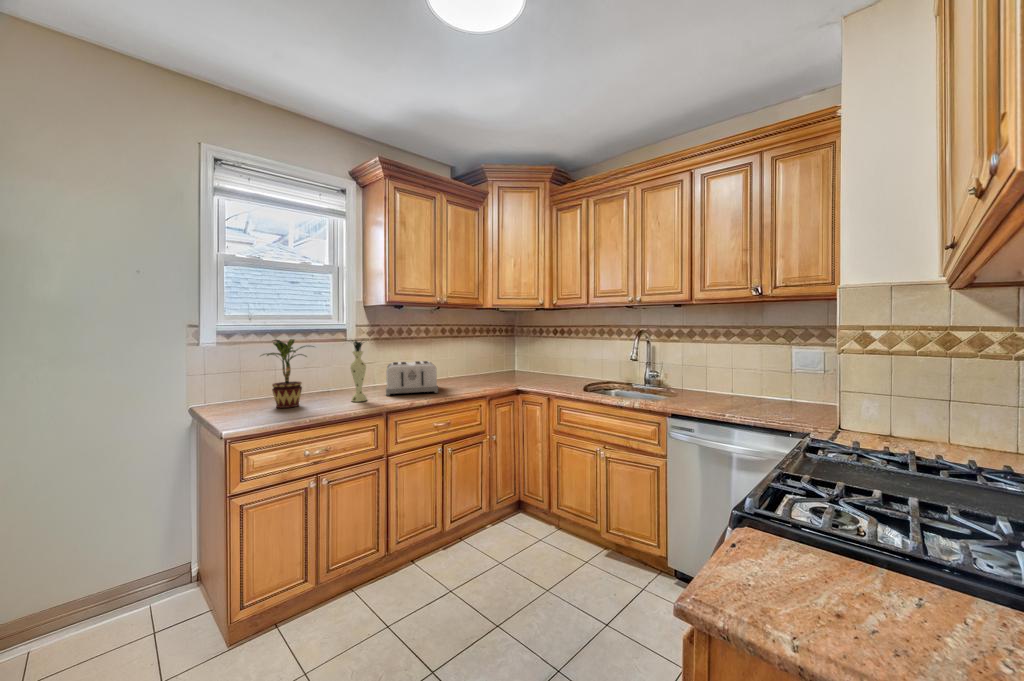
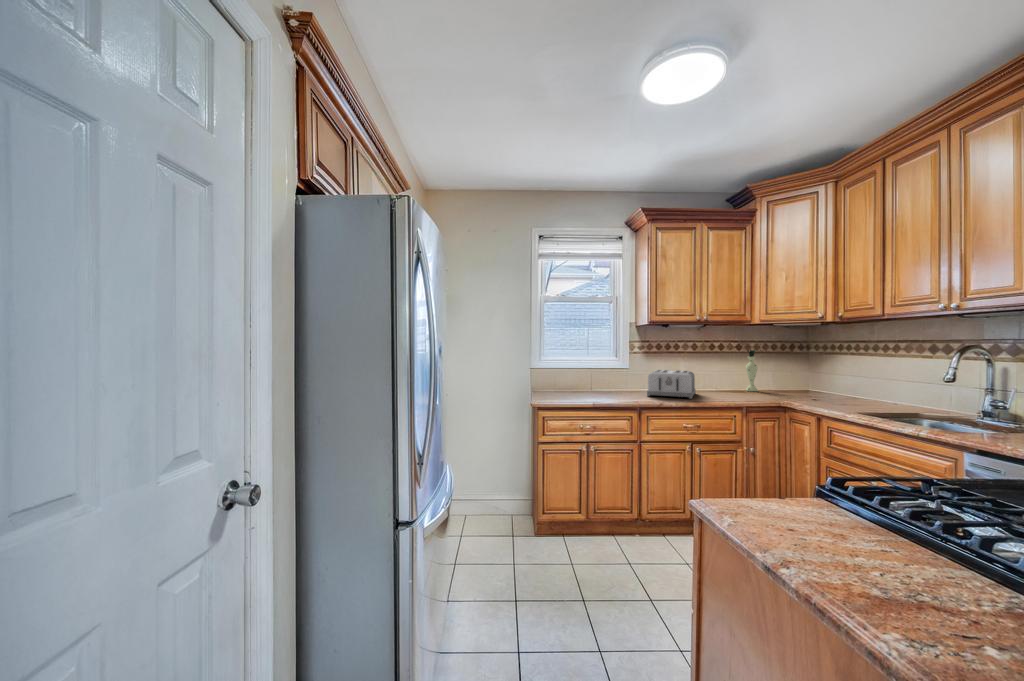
potted plant: present [263,339,314,408] -> none [559,349,595,396]
vase: present [350,341,367,402] -> present [746,349,758,391]

